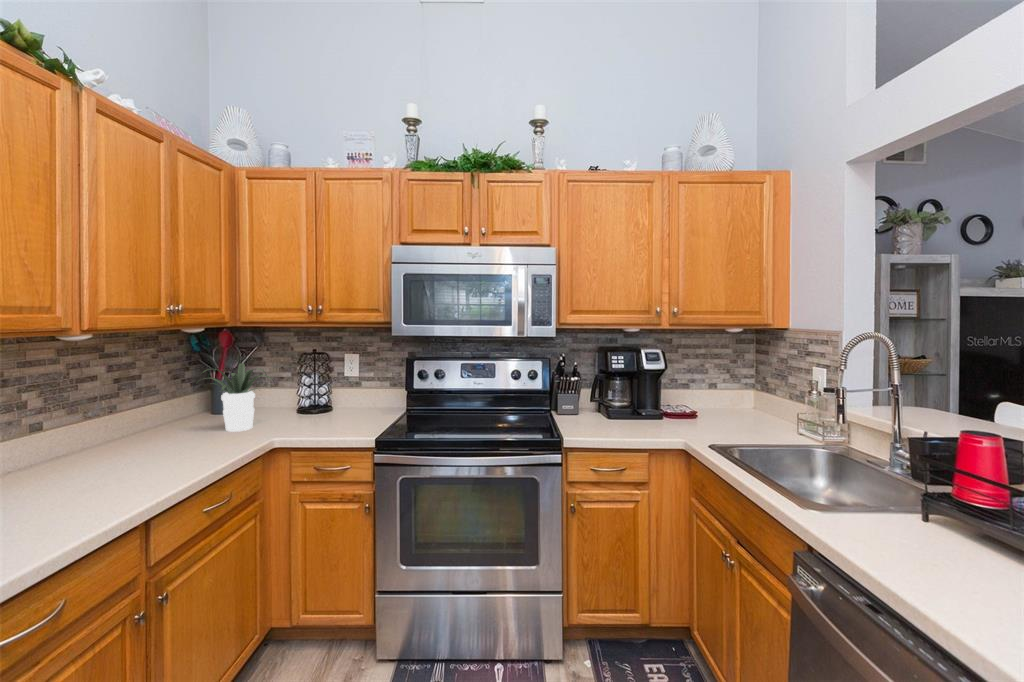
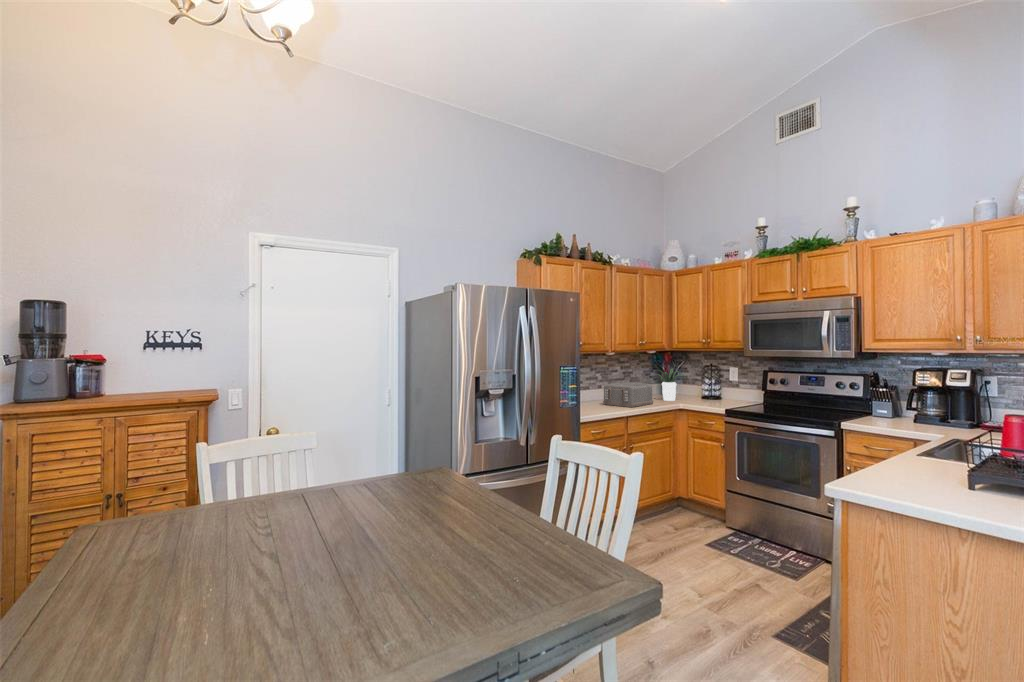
toaster: none [50,405,210,482] -> present [603,382,653,407]

